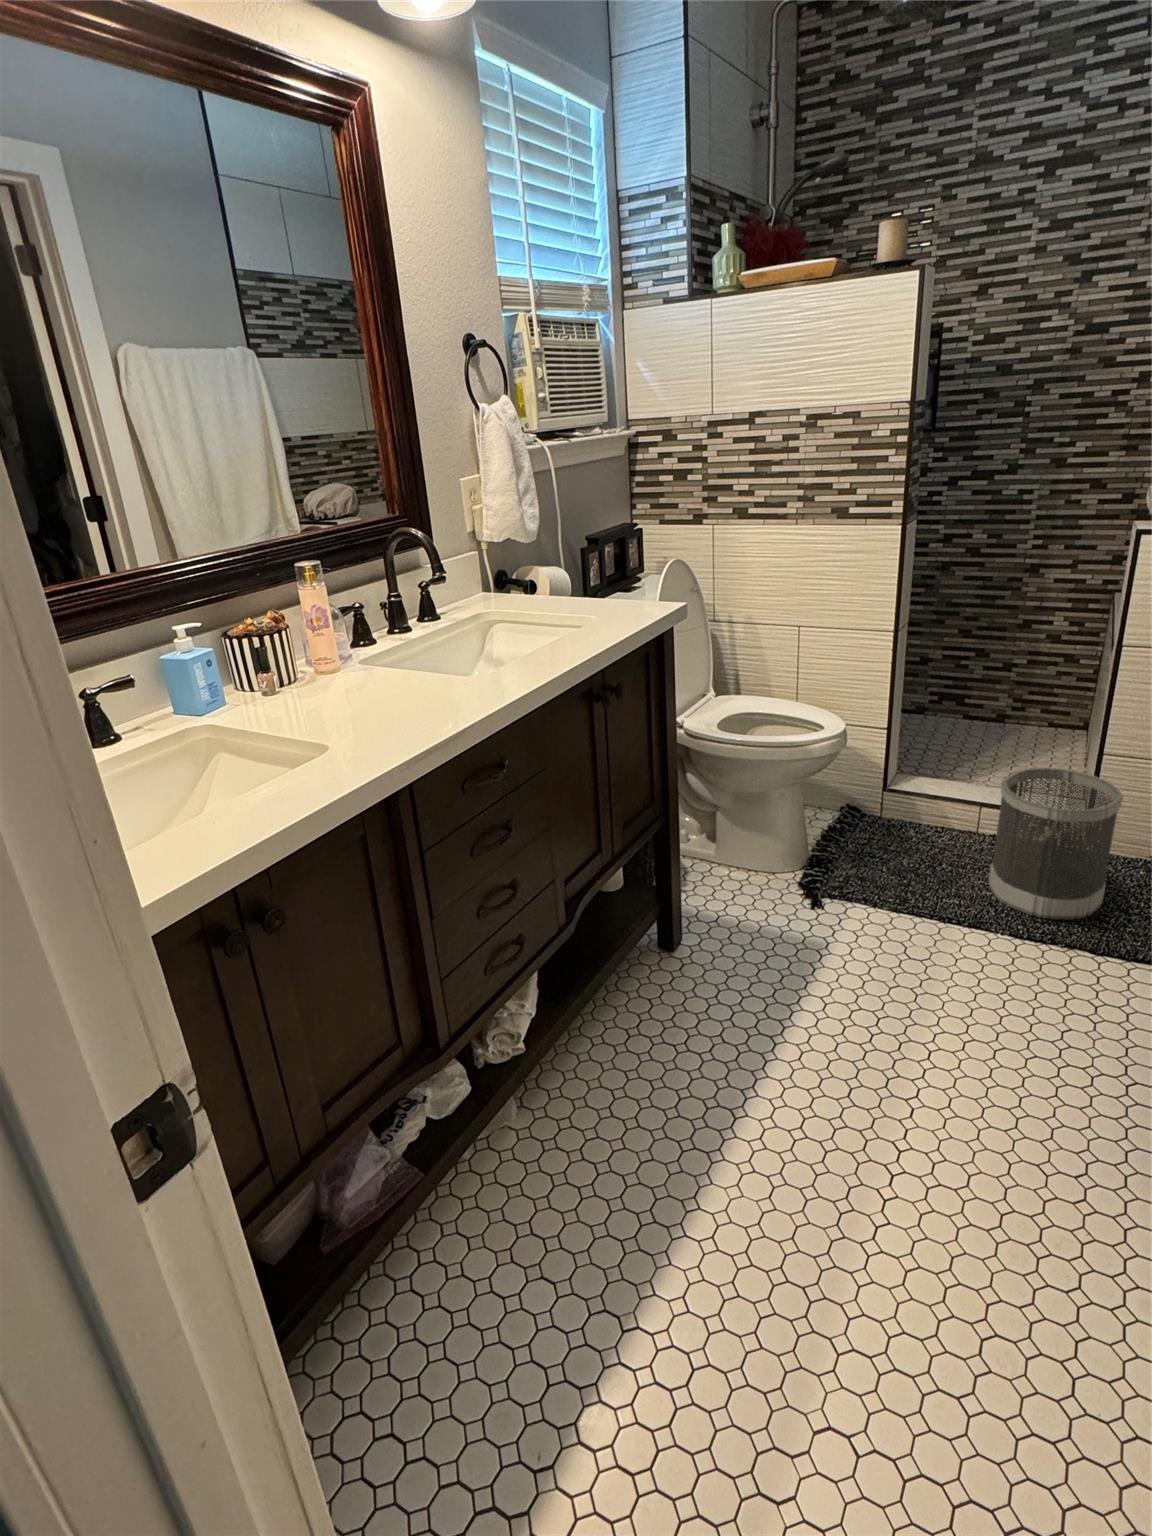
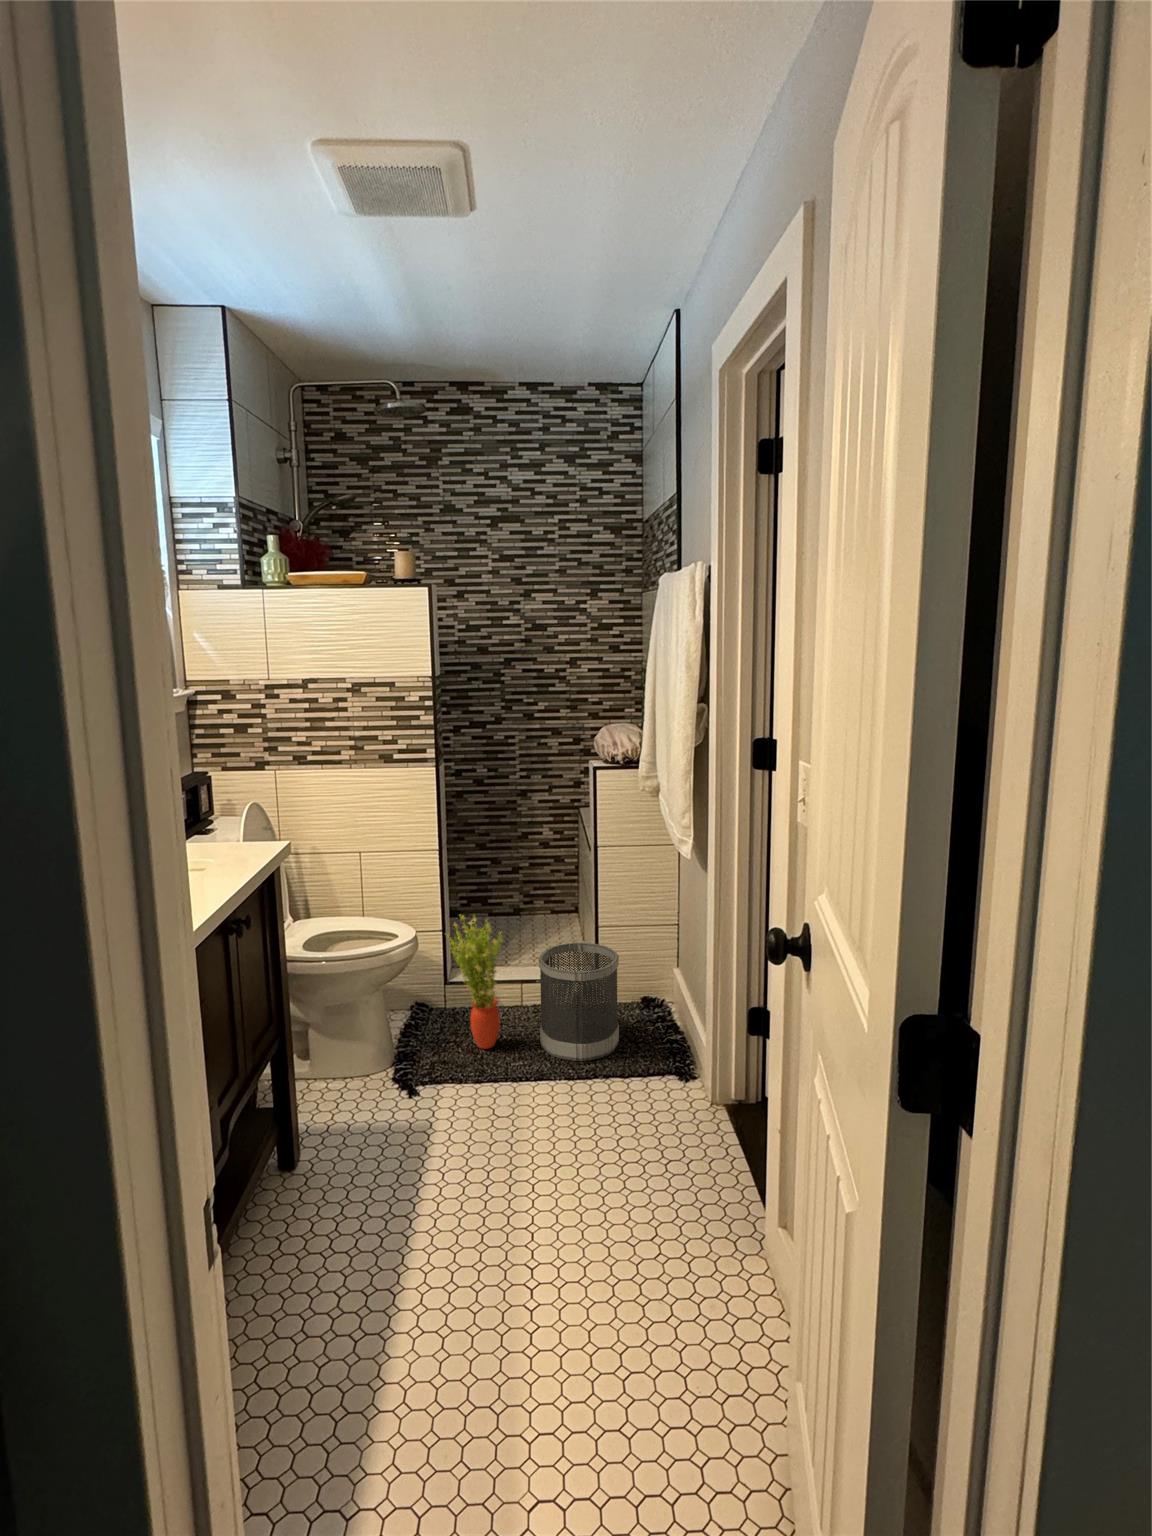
potted plant: none [881,712,957,874] -> present [448,915,503,1049]

